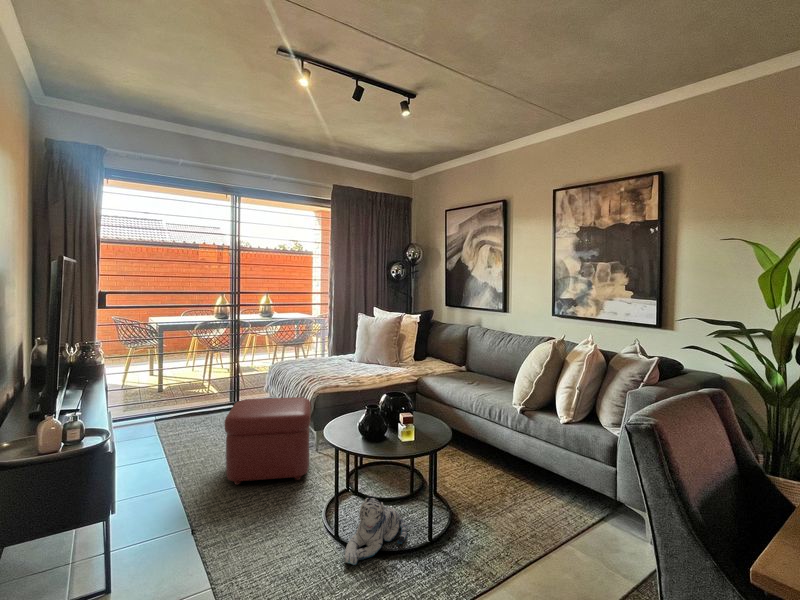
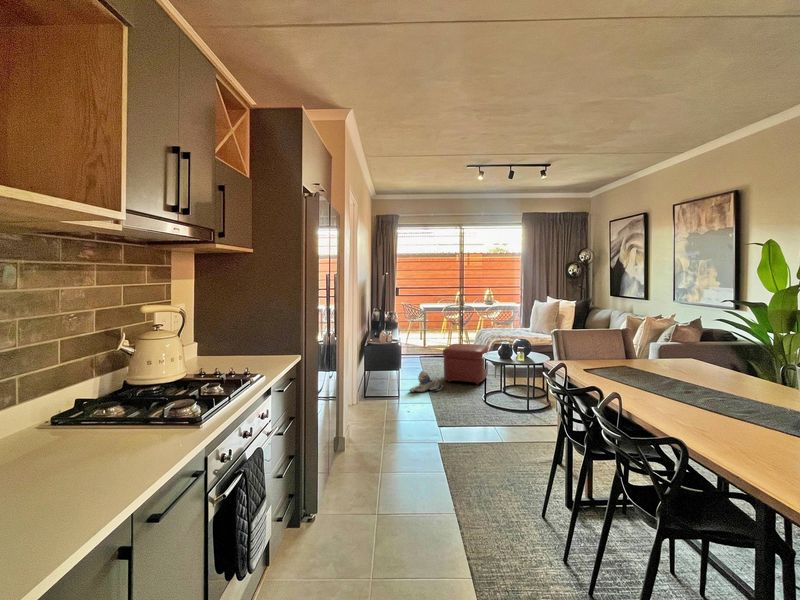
plush toy: present [344,498,407,565] -> present [410,371,443,392]

